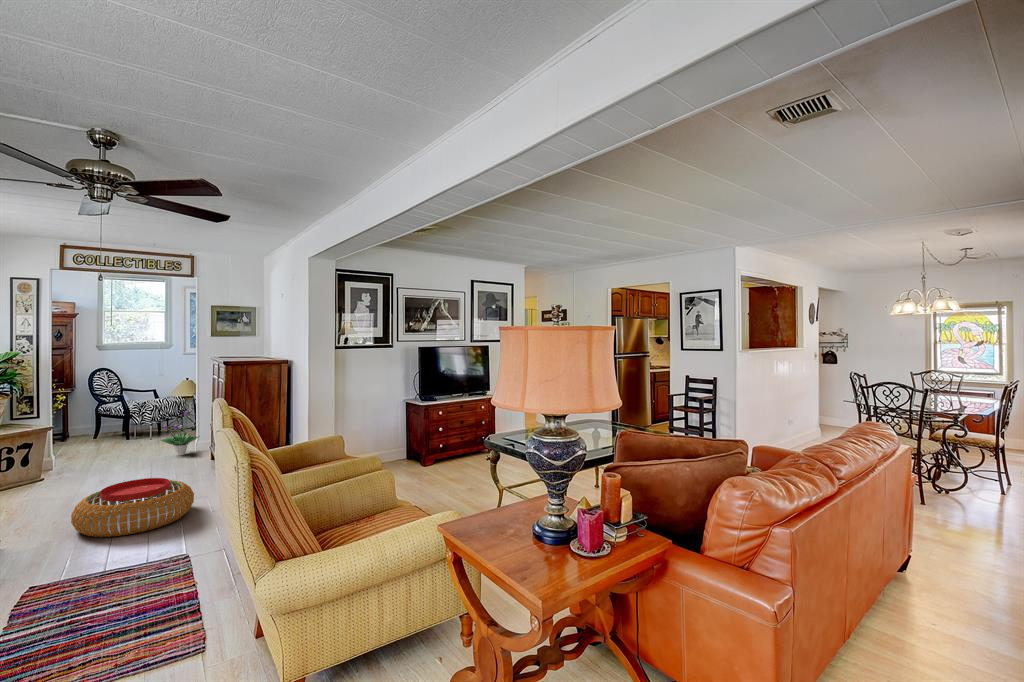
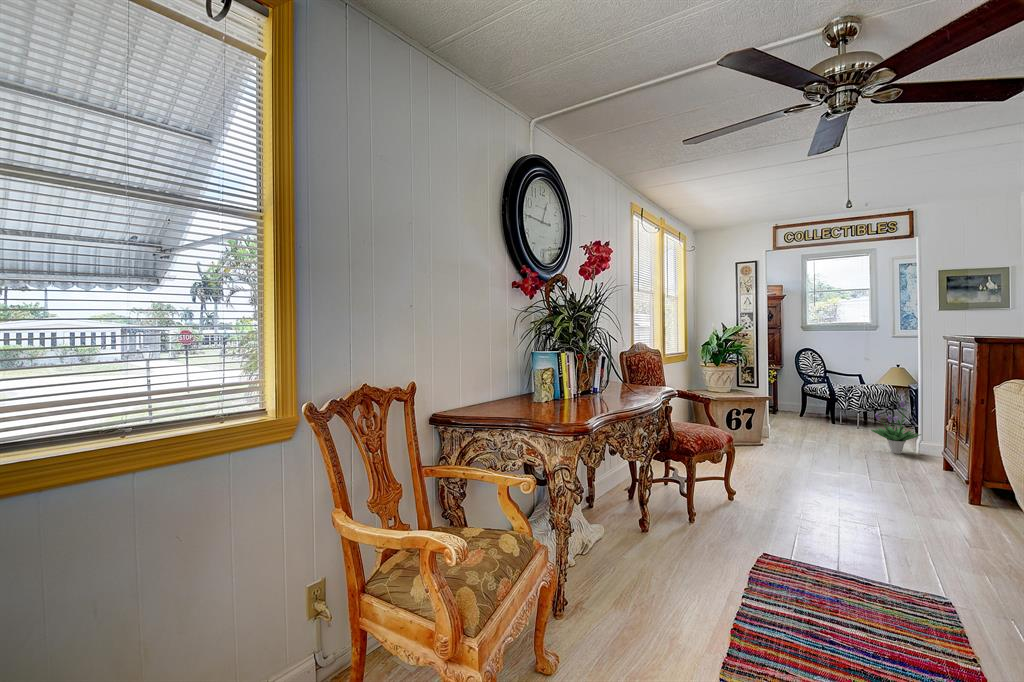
pouf: present [71,478,194,537] -> none [794,469,937,539]

